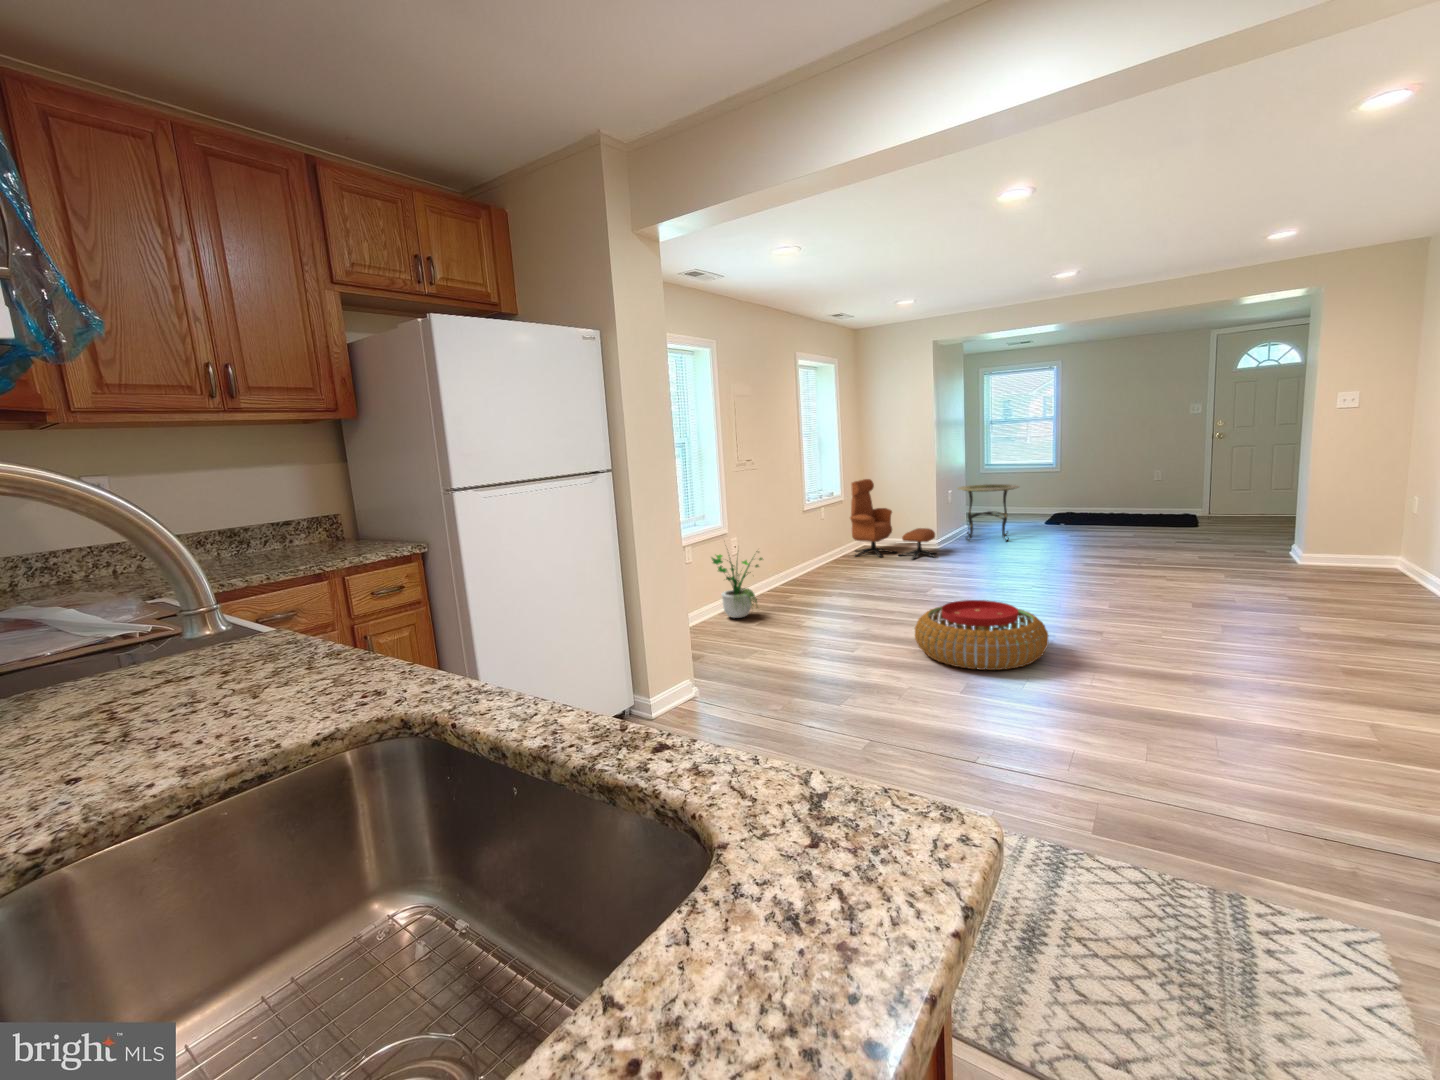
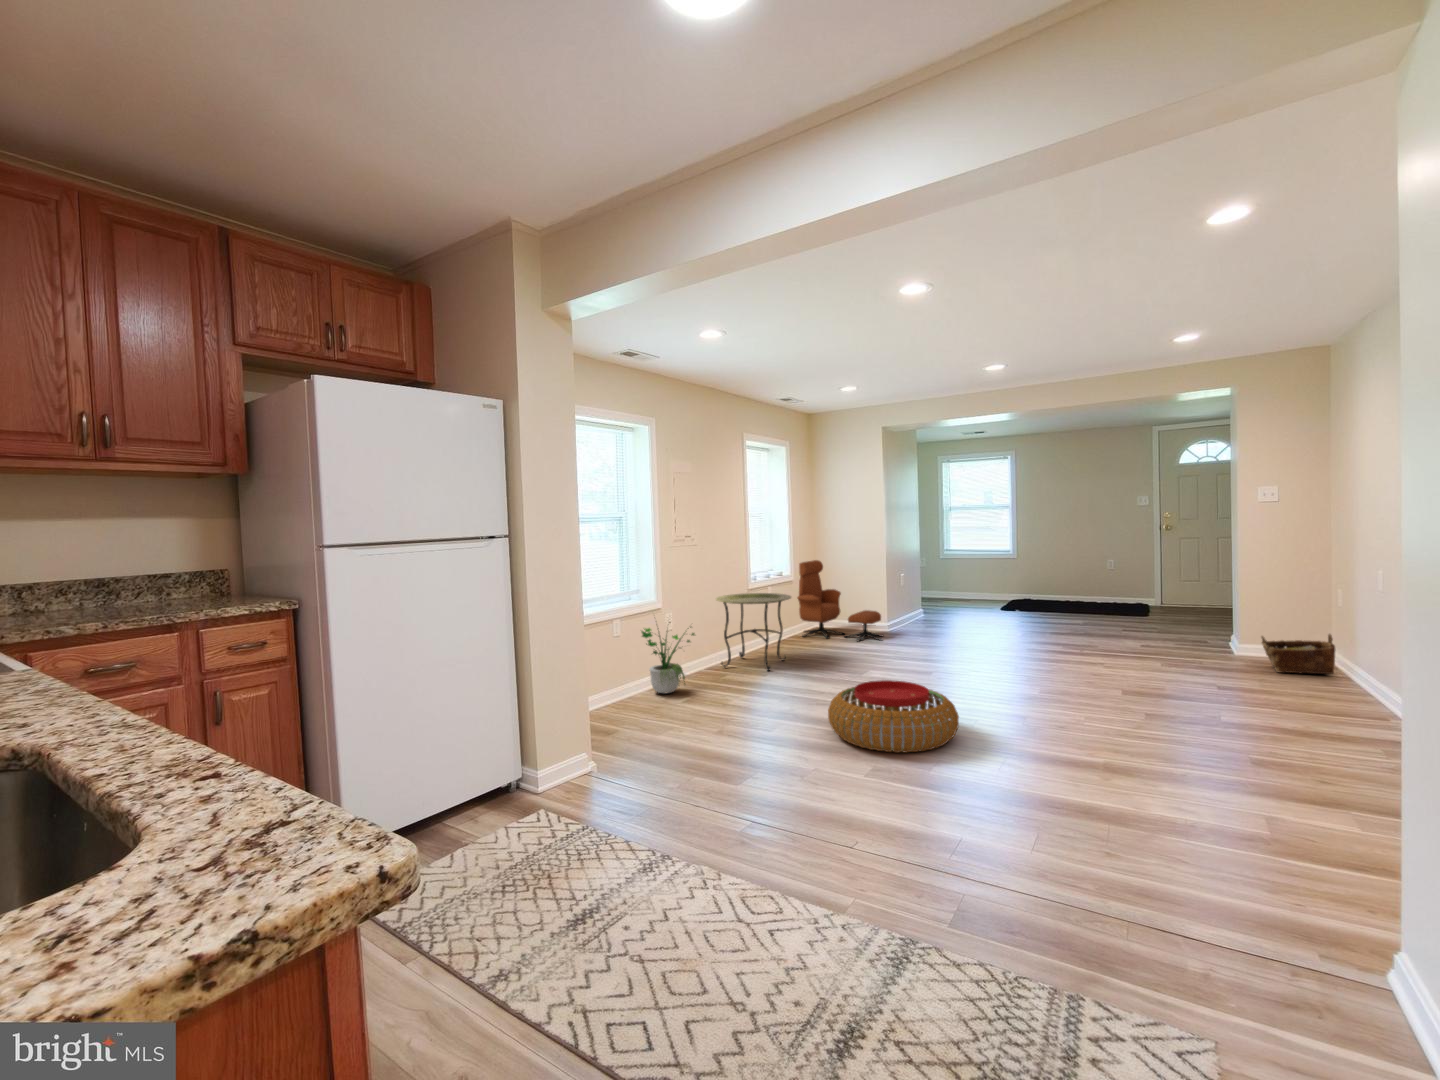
side table: present [958,484,1019,541] -> present [716,593,791,671]
woven basket: none [1335,539,1414,579] -> present [1261,634,1335,674]

